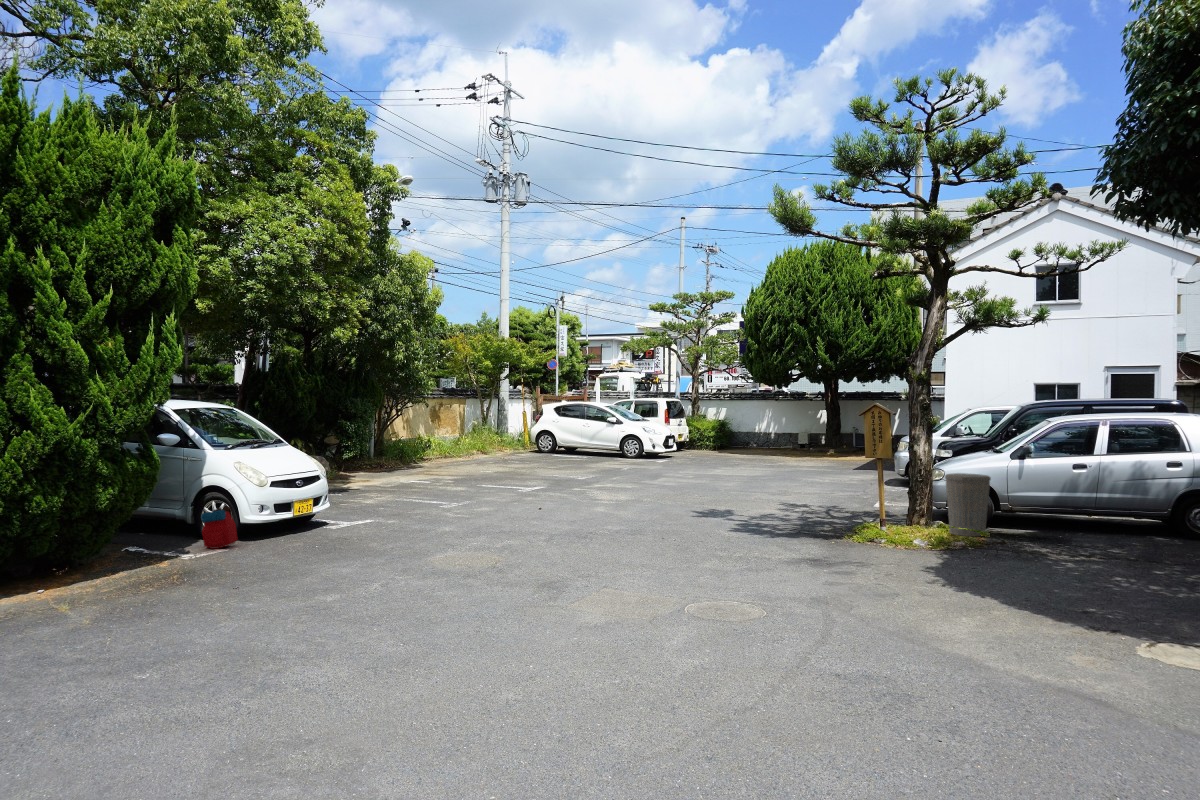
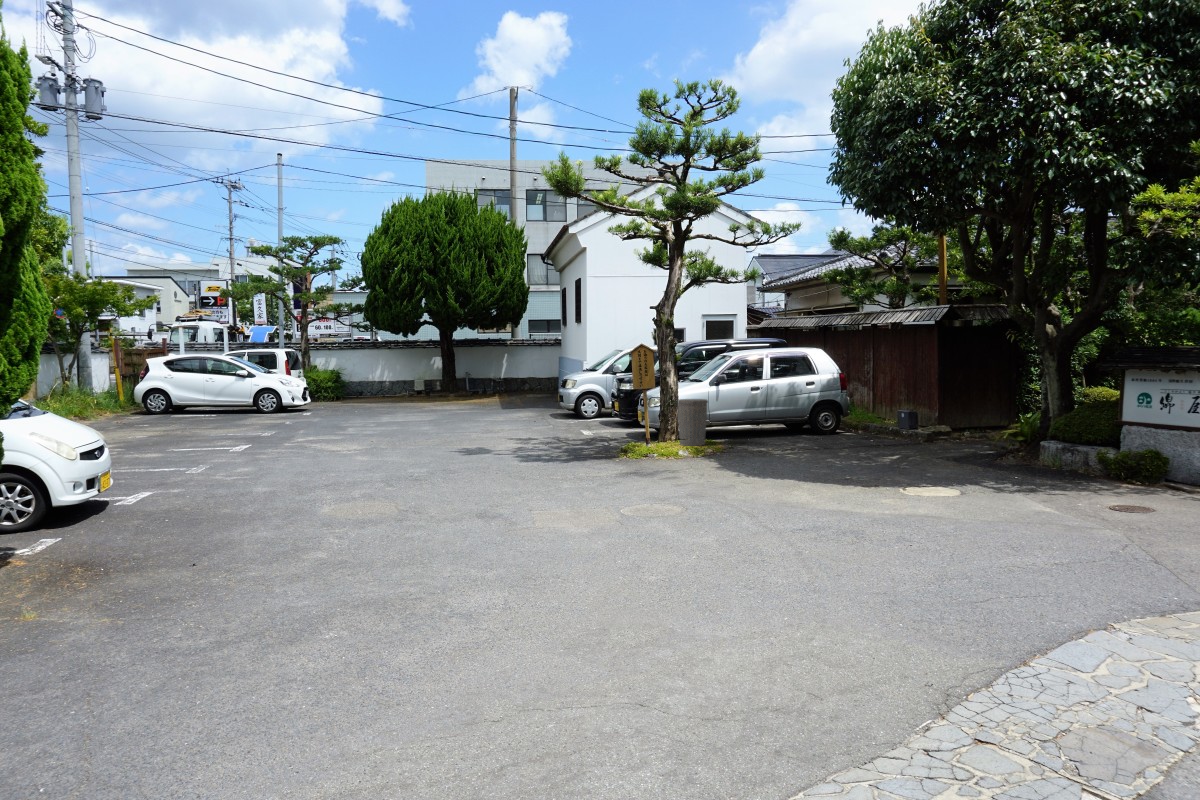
backpack: present [201,507,238,549] -> none [9,486,53,538]

